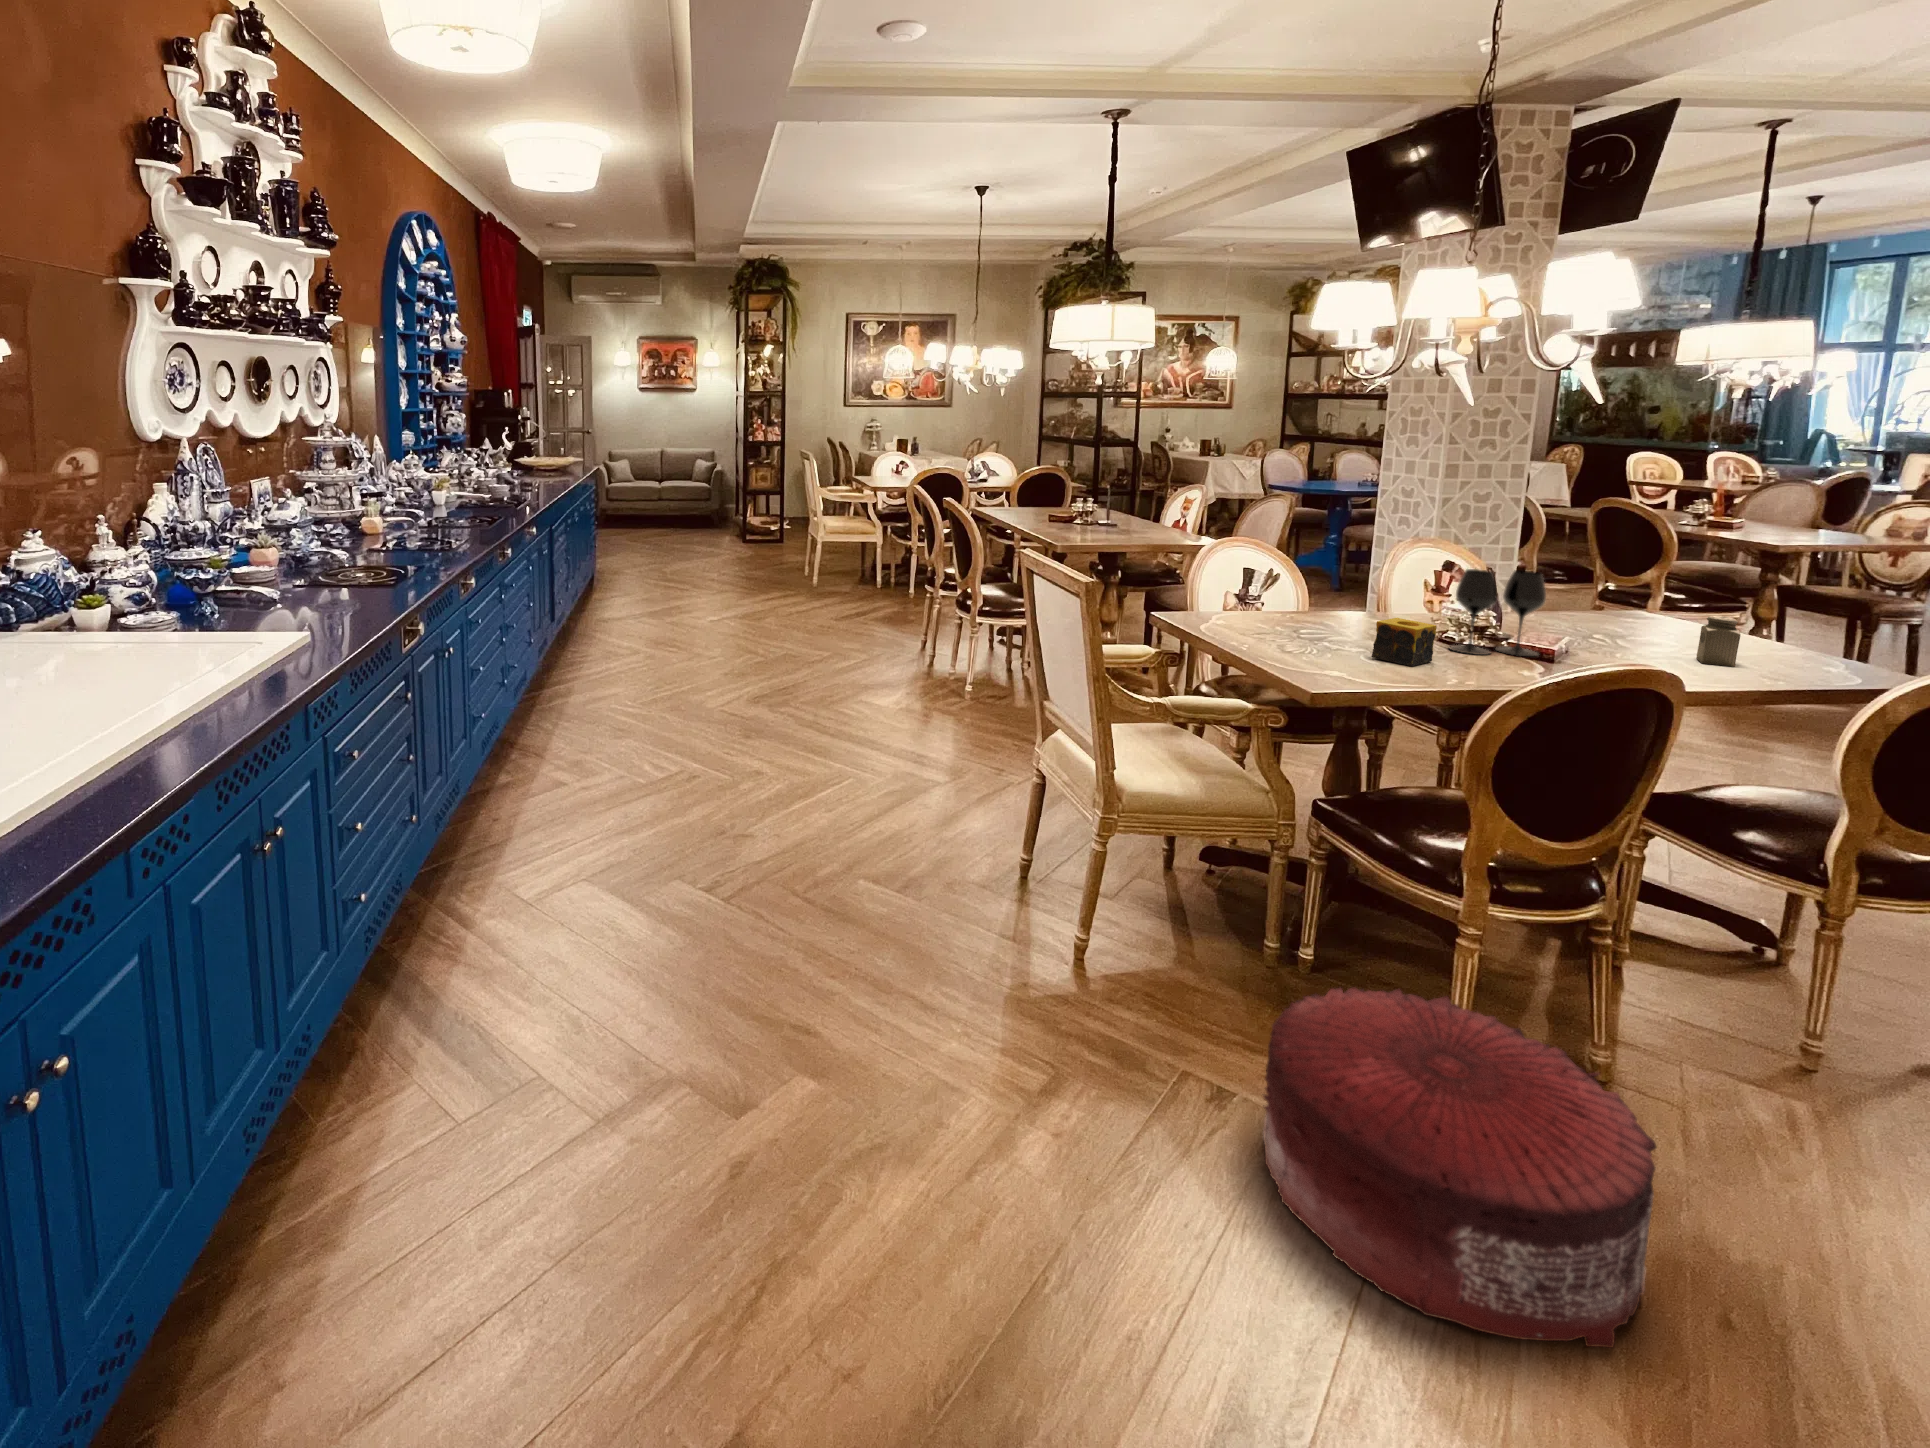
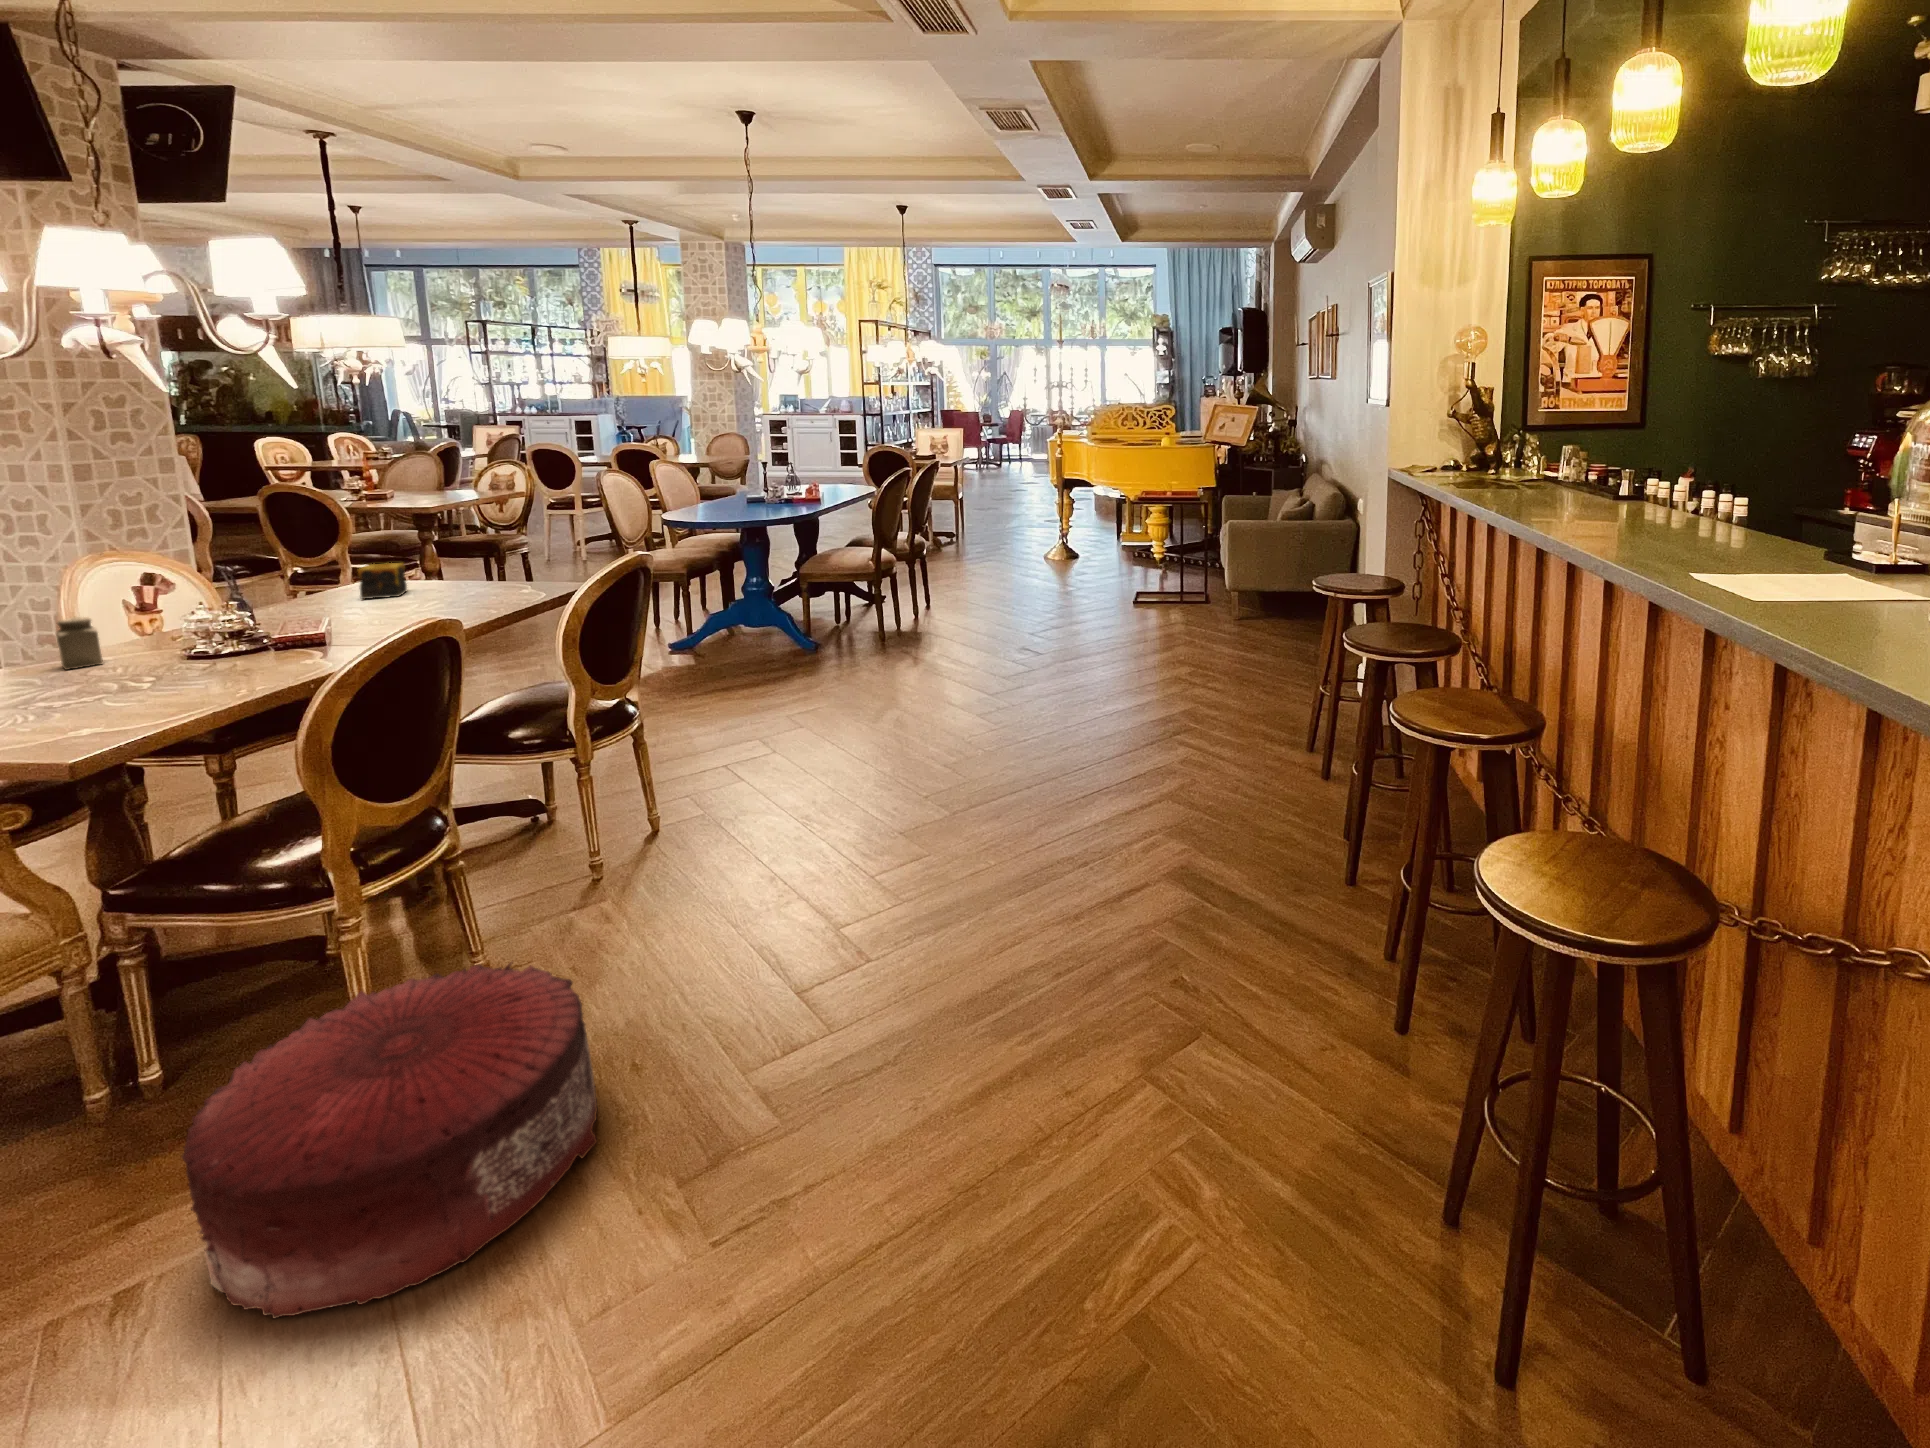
wine glass: present [1449,569,1546,657] -> none [197,563,309,664]
salt shaker: present [1696,616,1741,667] -> present [56,617,103,670]
candle: present [1372,618,1437,666] -> present [358,563,407,599]

